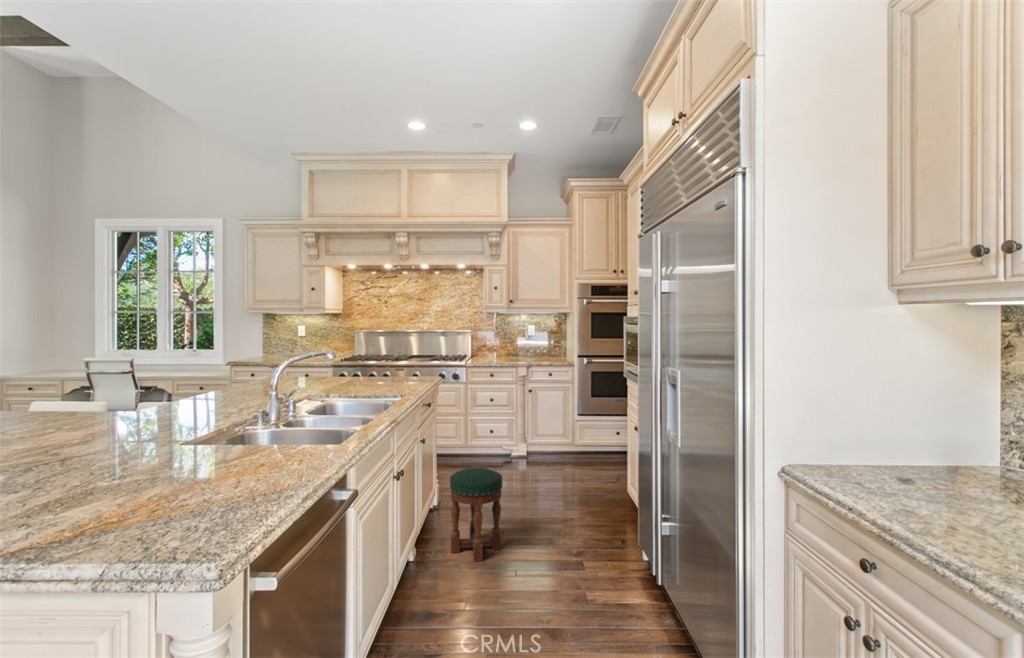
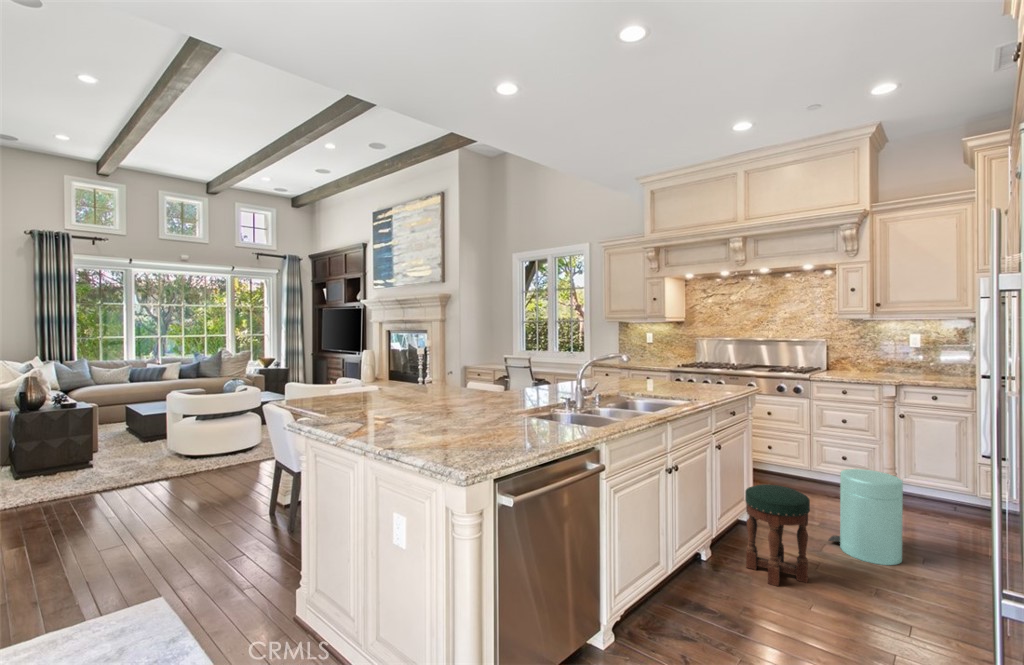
trash can: none [500,439,550,516] -> present [829,469,903,565]

